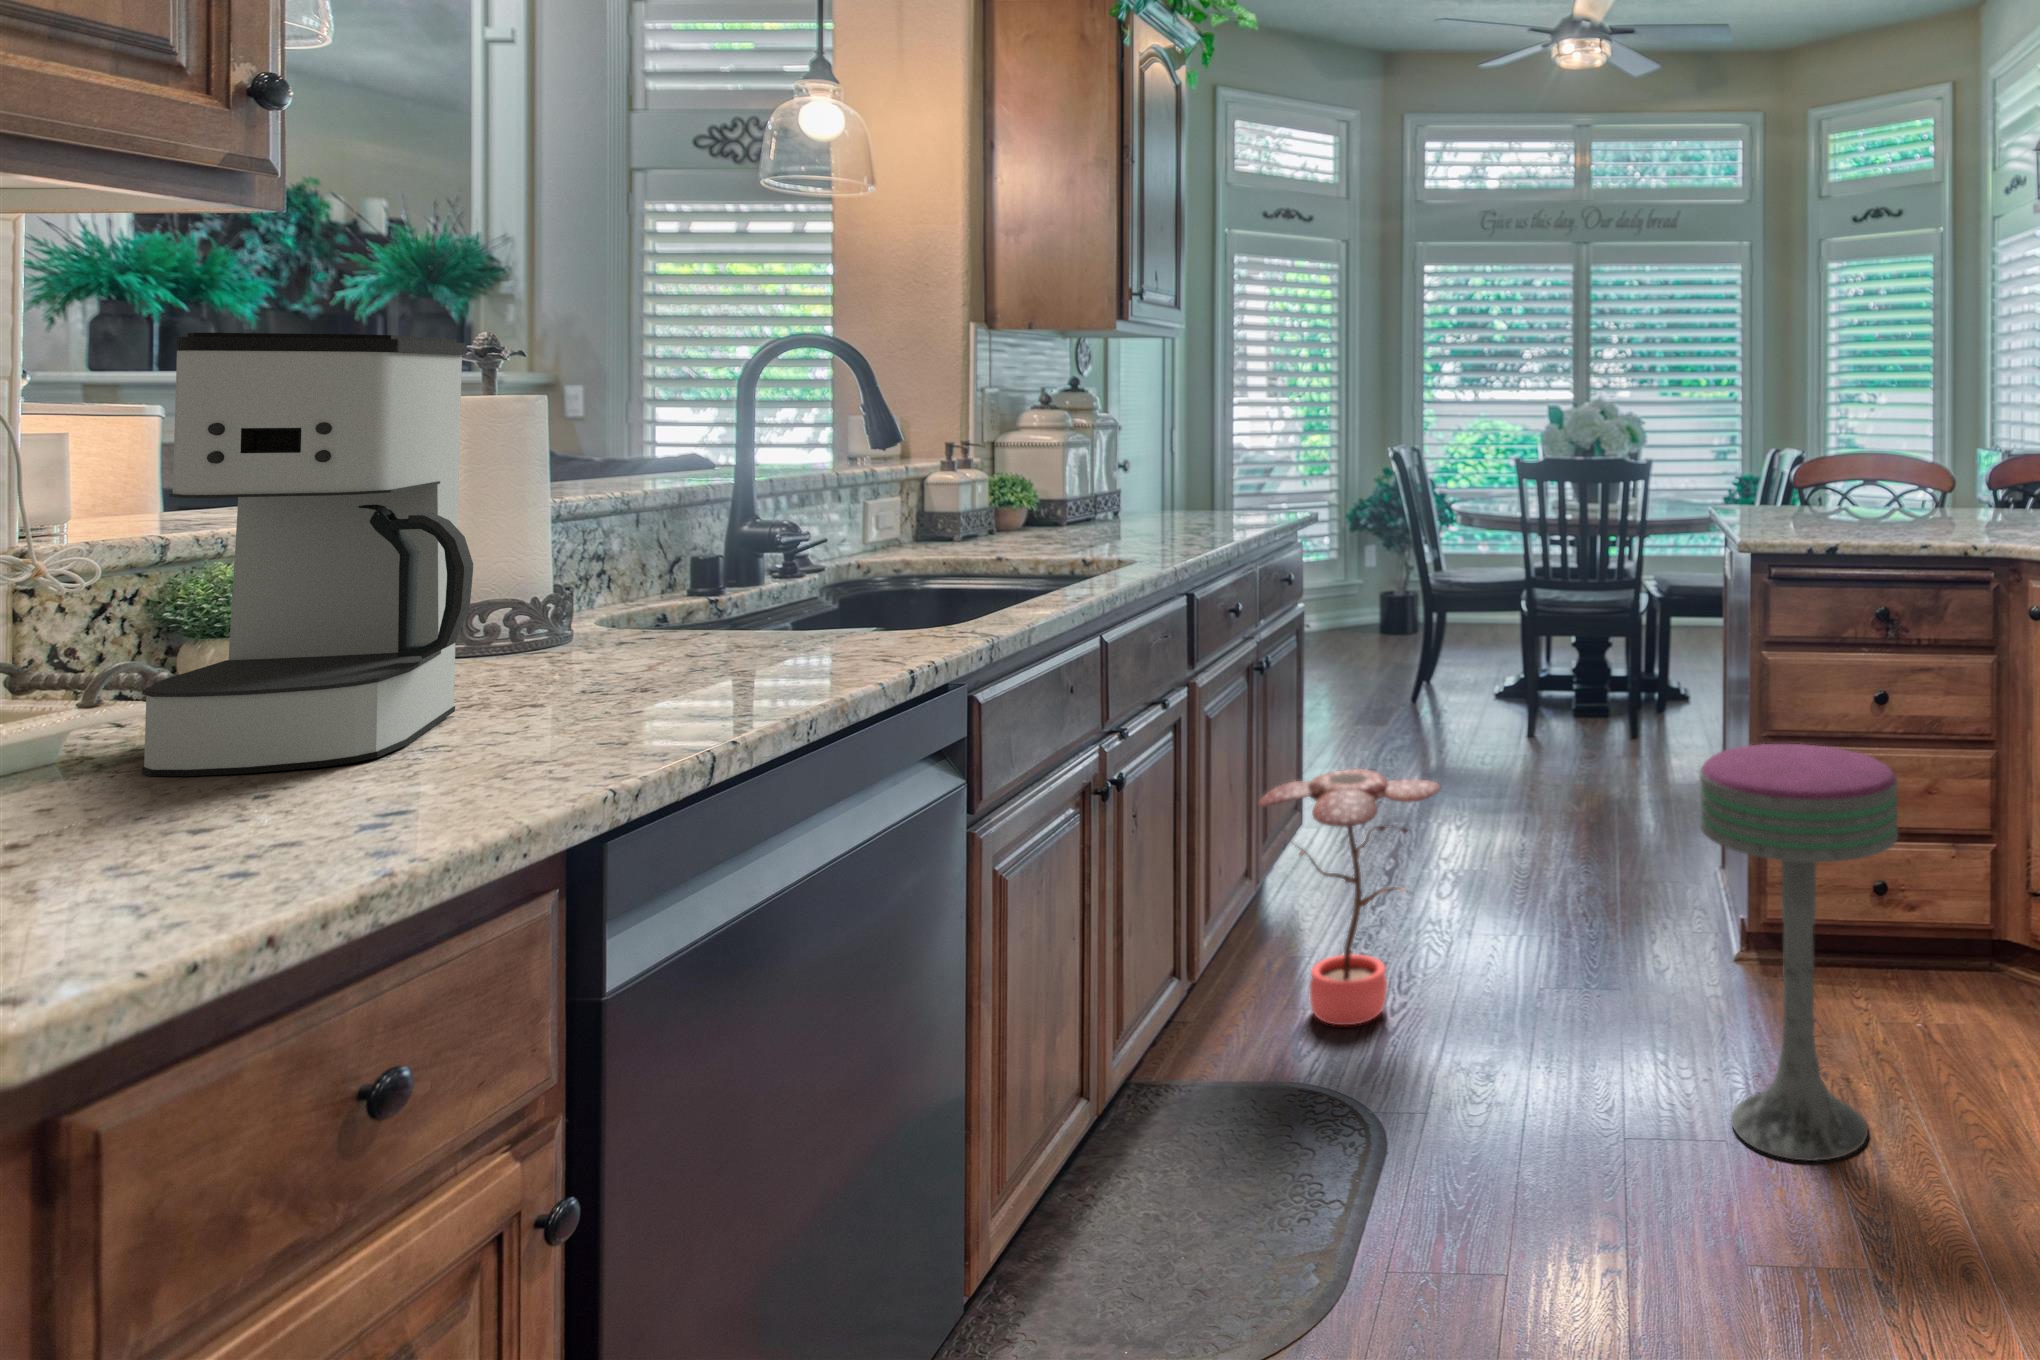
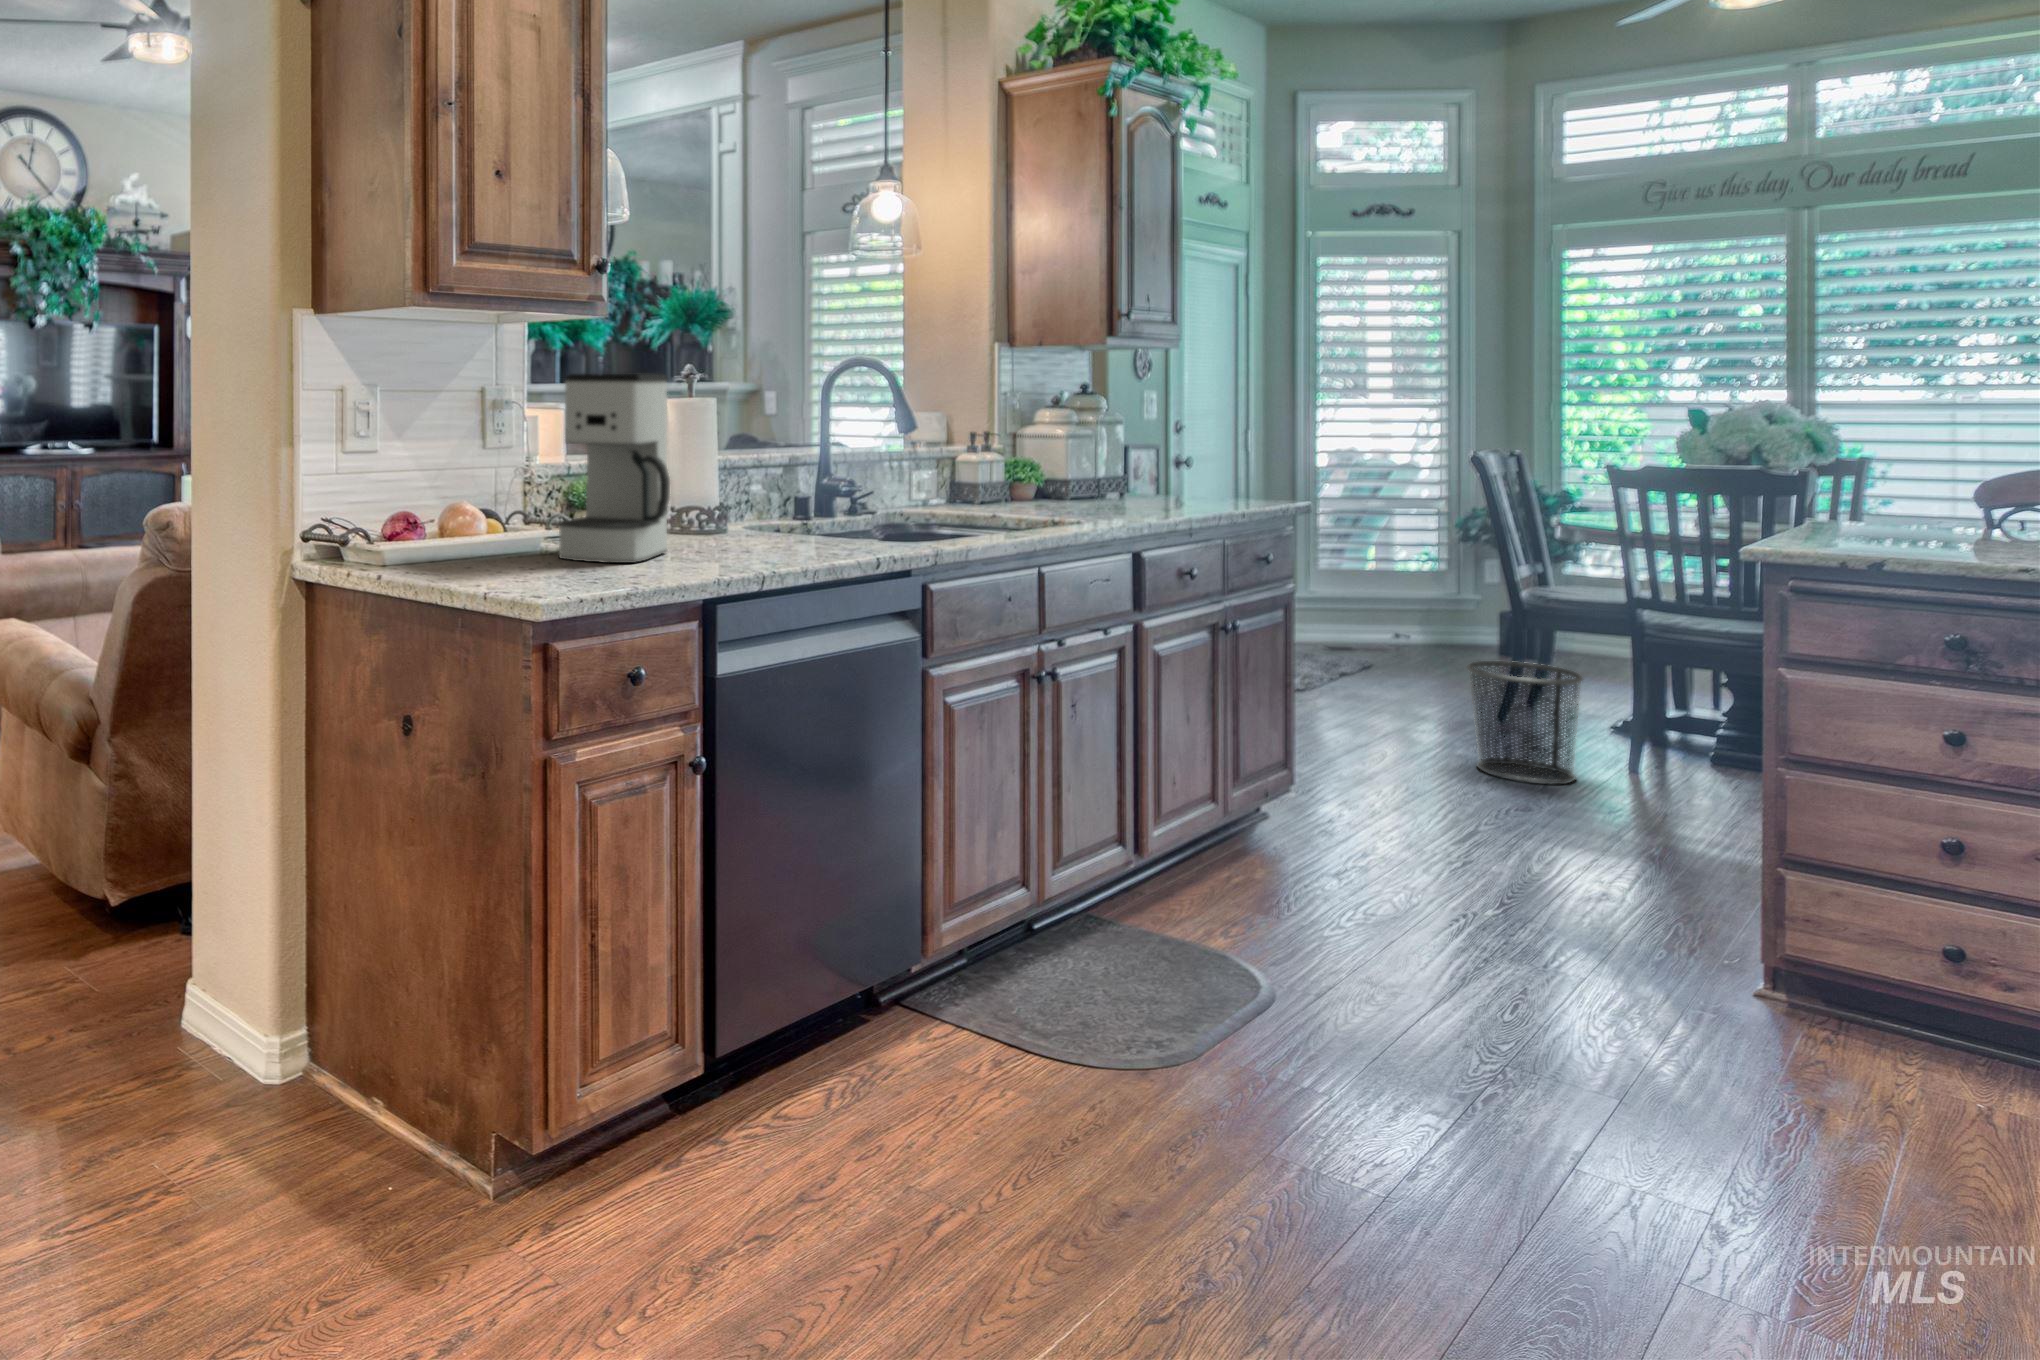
waste bin: none [1421,658,1517,781] -> present [1467,661,1583,784]
bar stool: present [1700,744,1898,1161] -> none [1580,734,1819,1126]
potted plant: present [1259,769,1440,1025] -> none [1204,710,1373,917]

